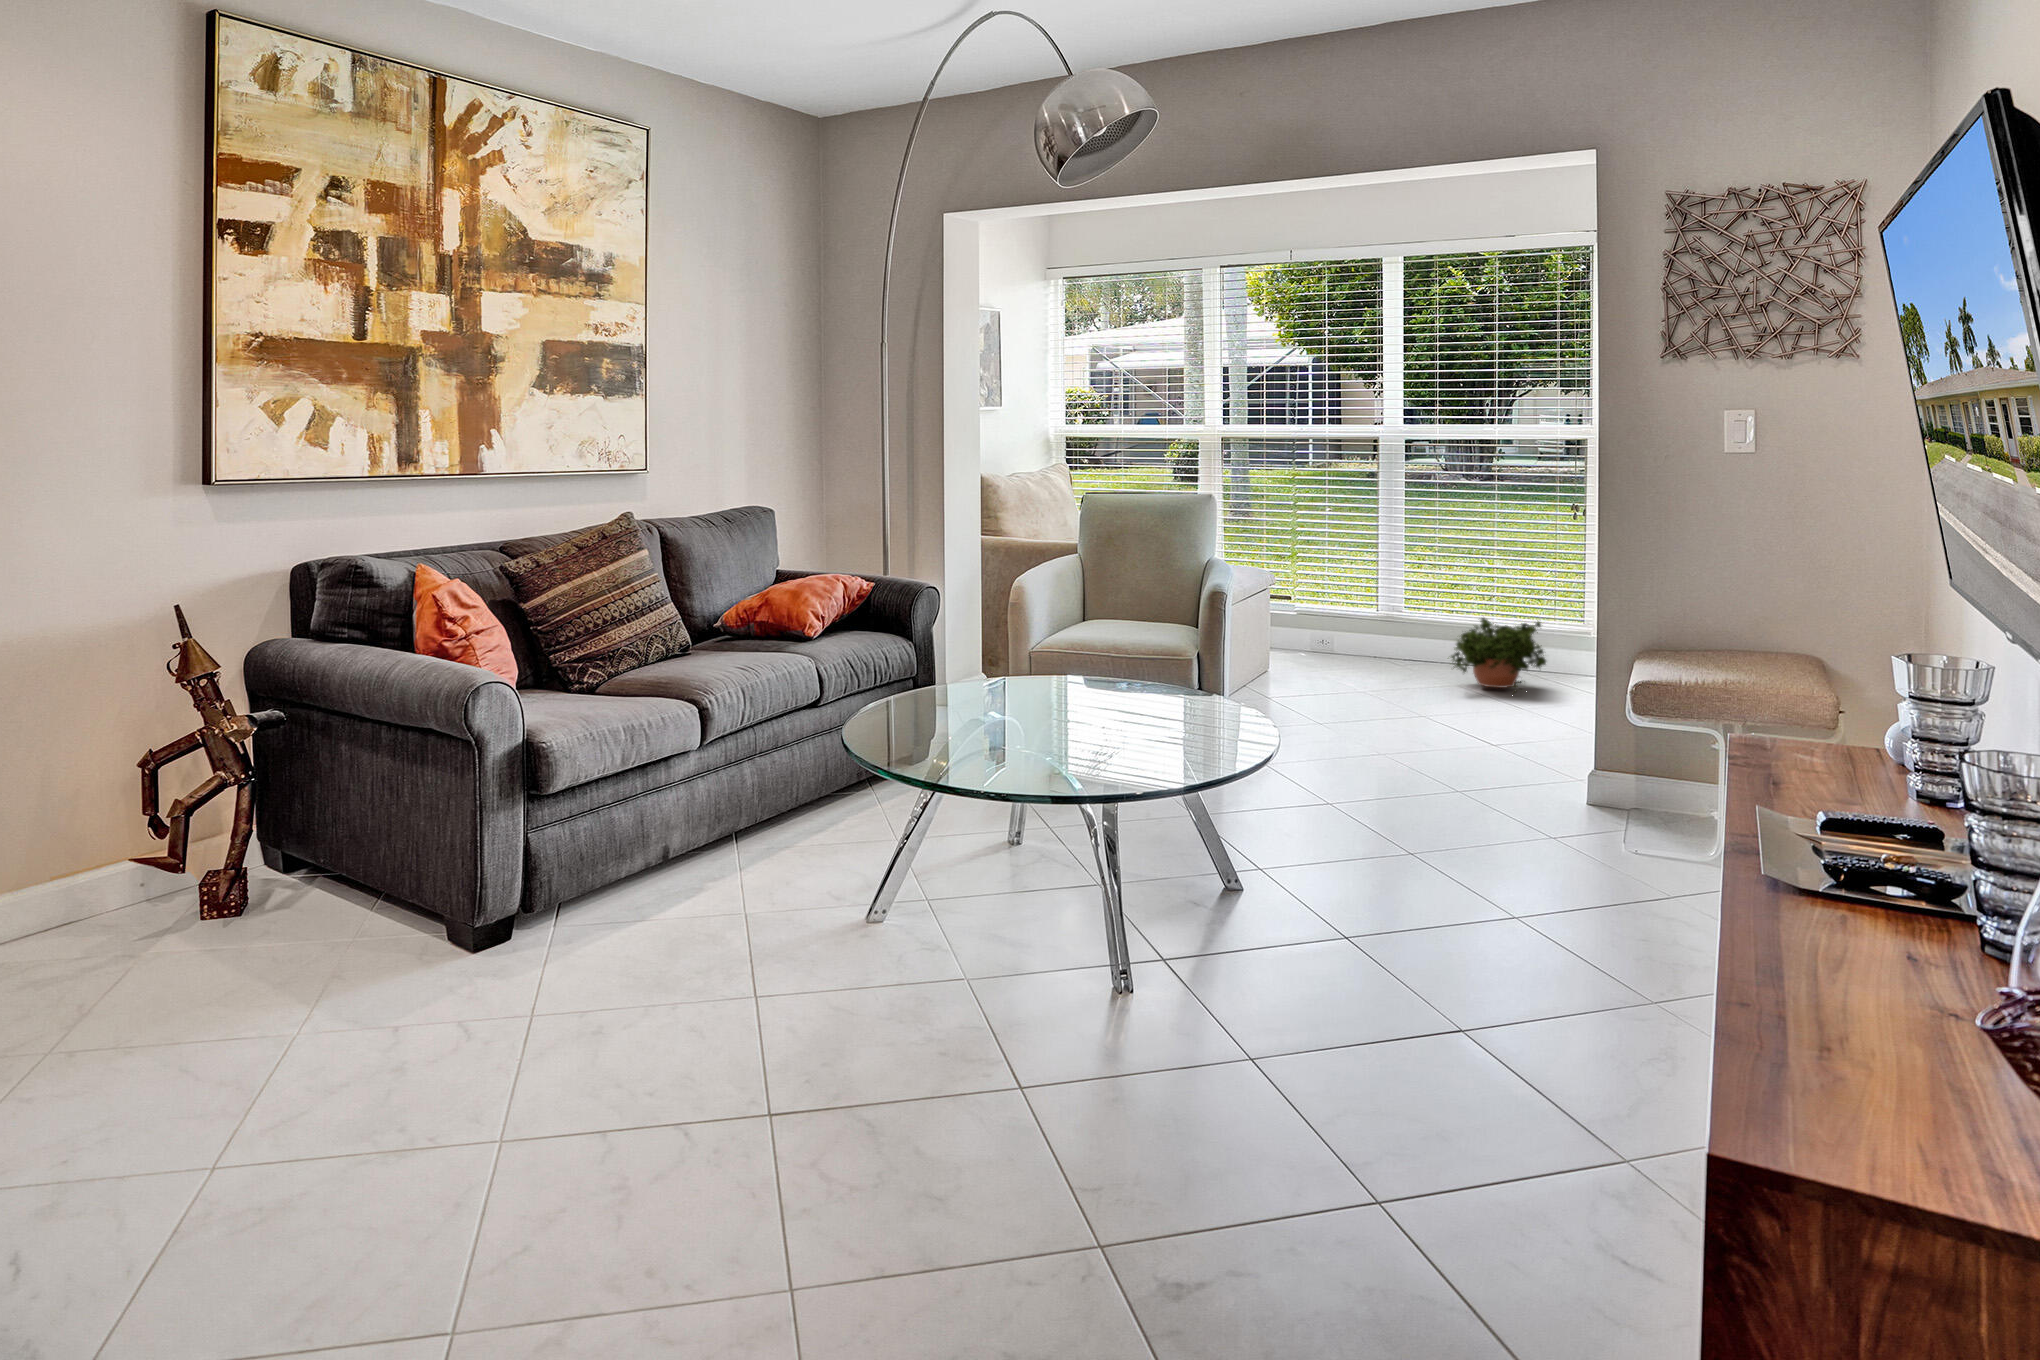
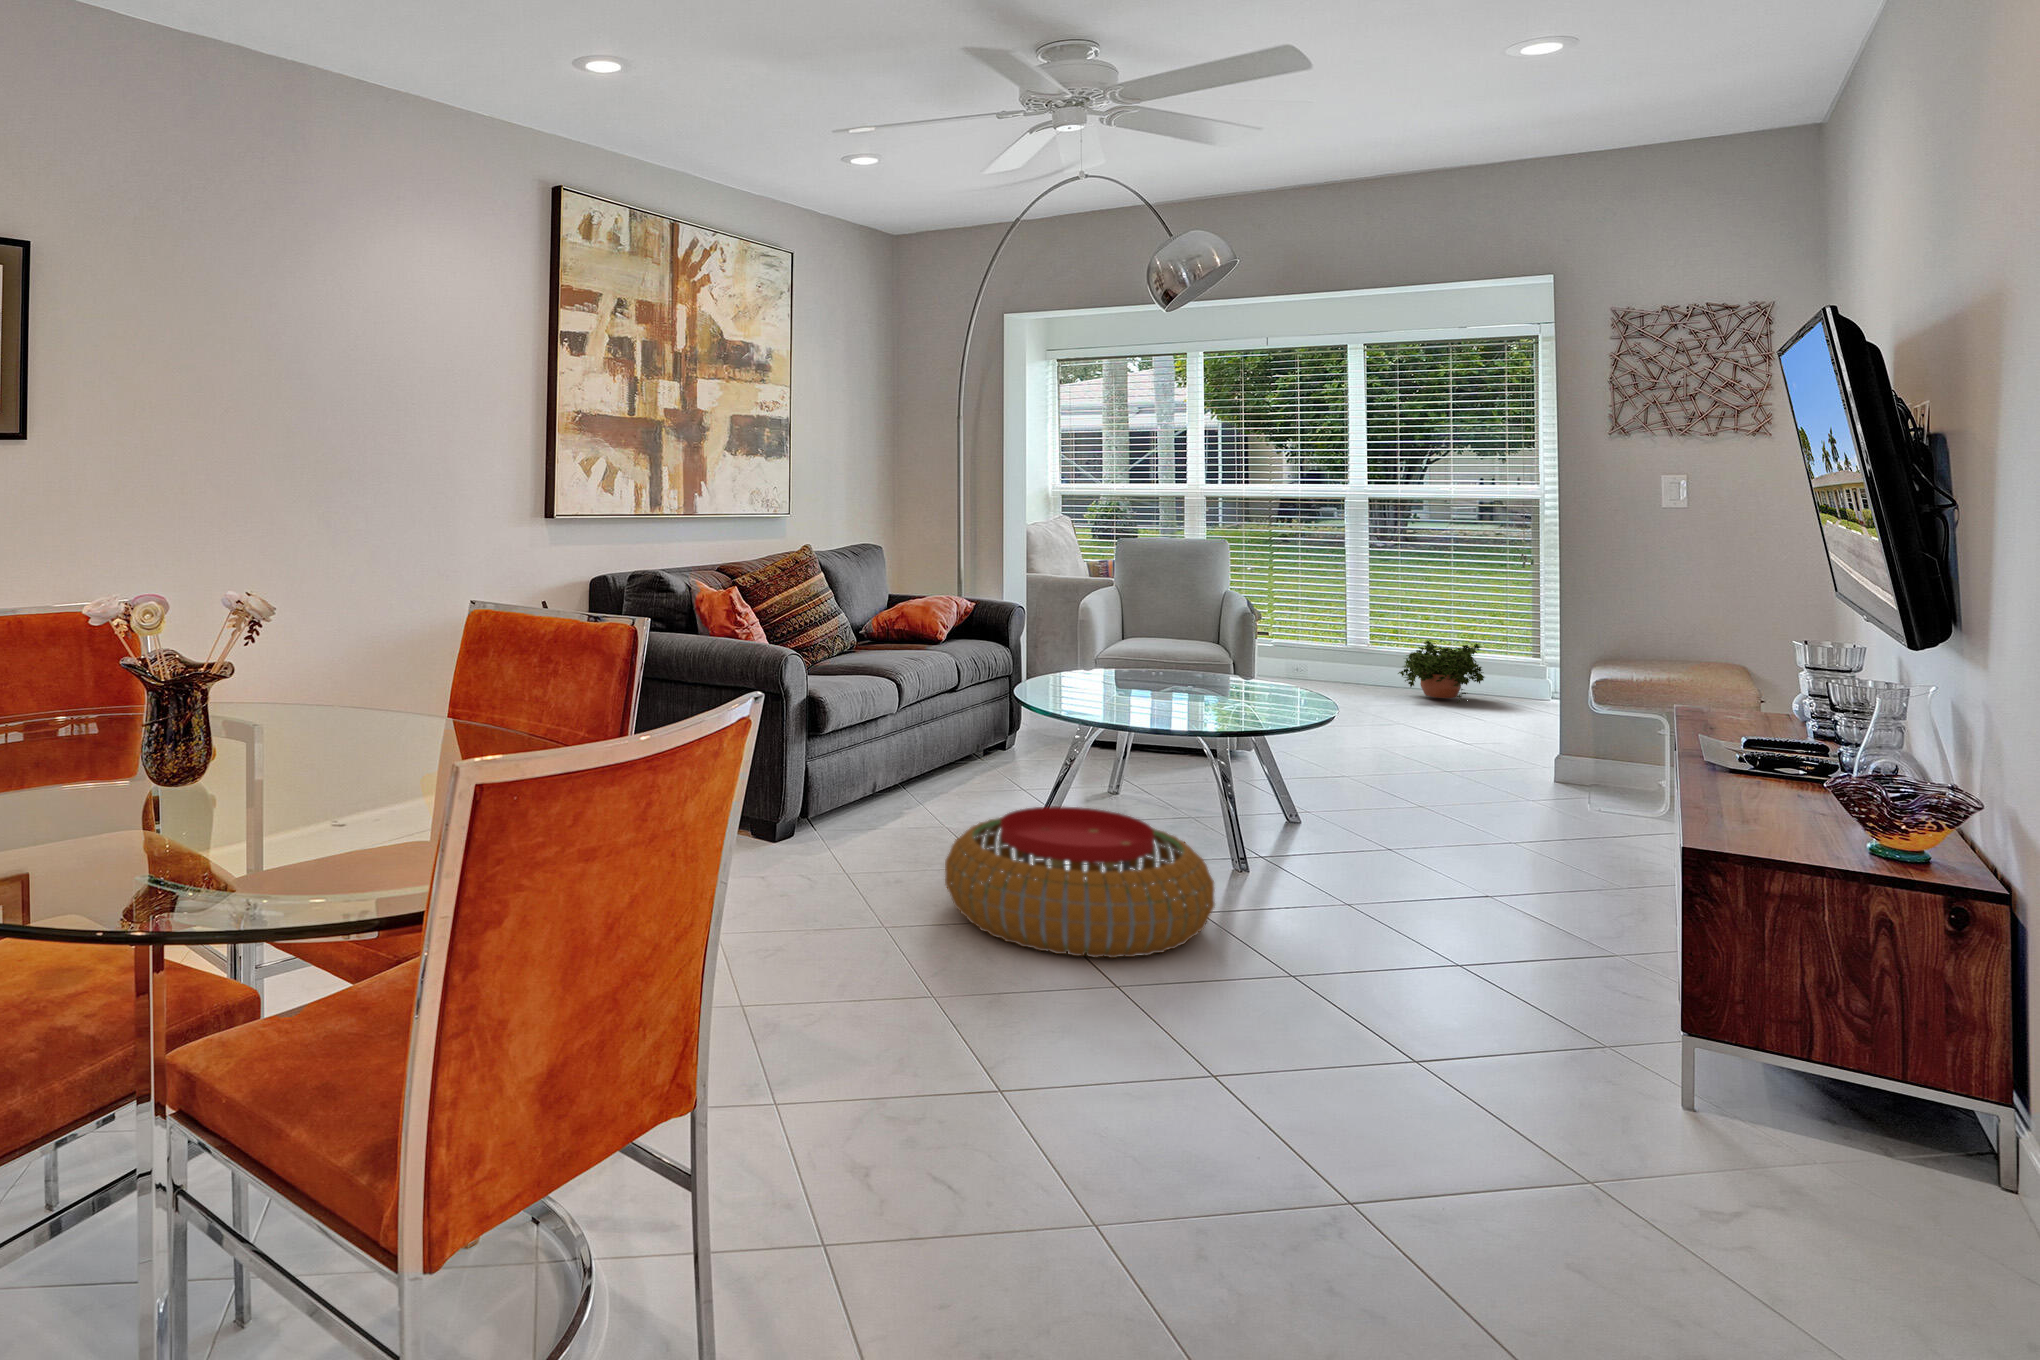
pouf: none [603,909,1001,1174] -> present [945,806,1215,958]

